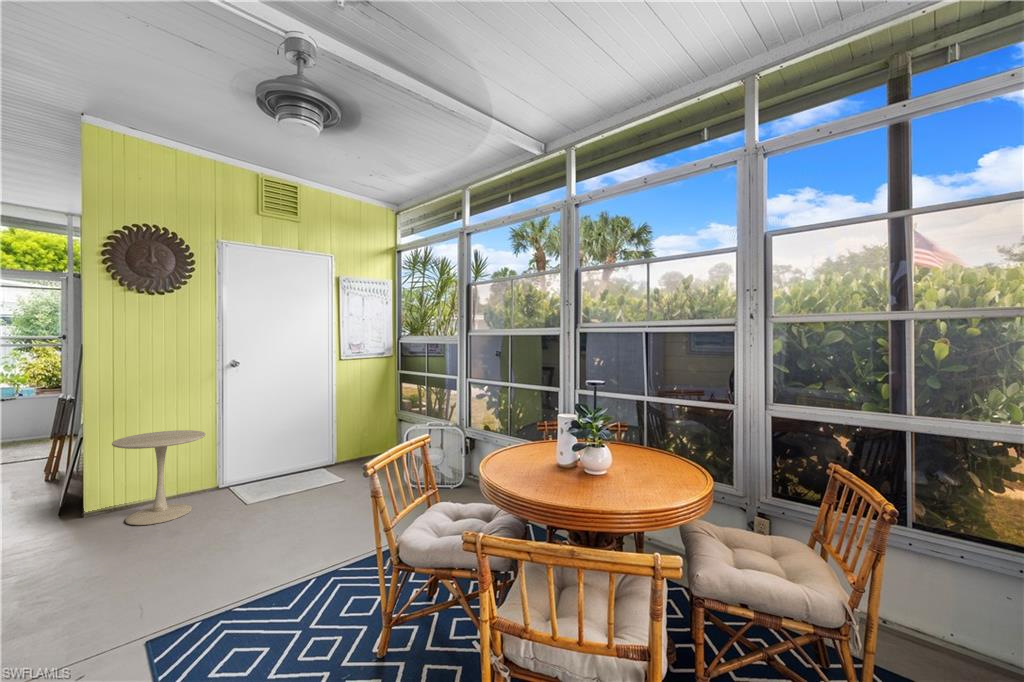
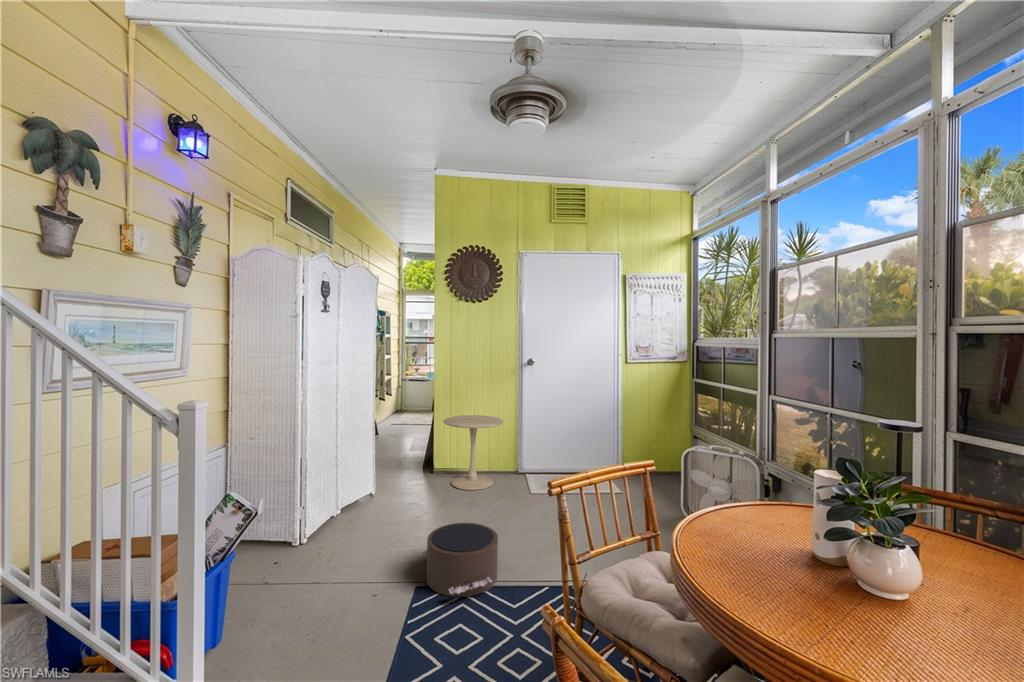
pouf: none [139,544,259,636] -> present [422,523,498,597]

